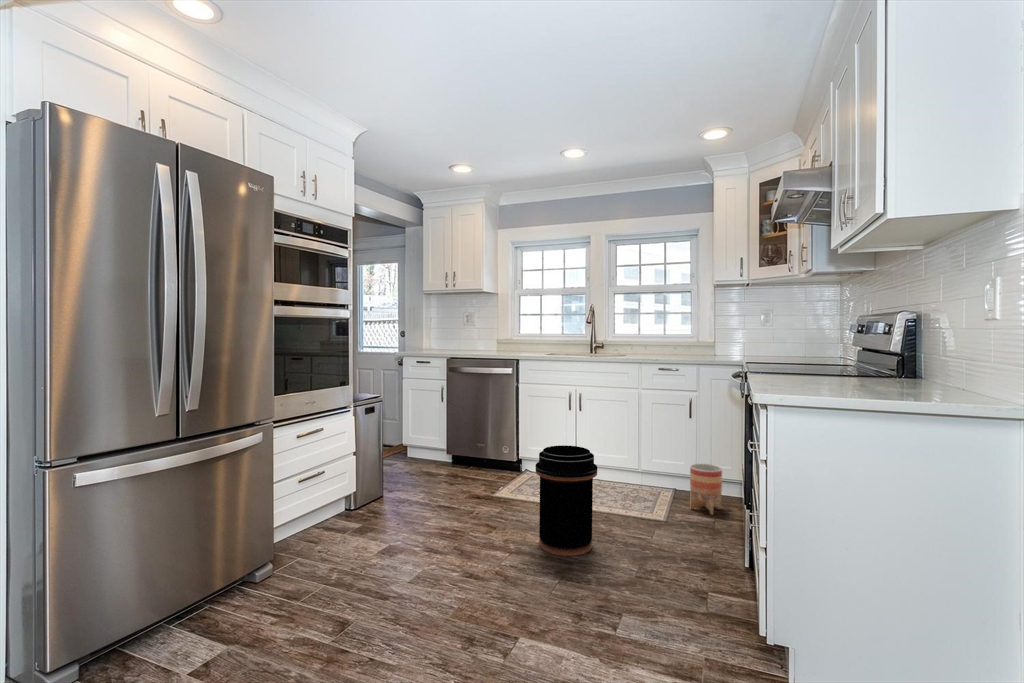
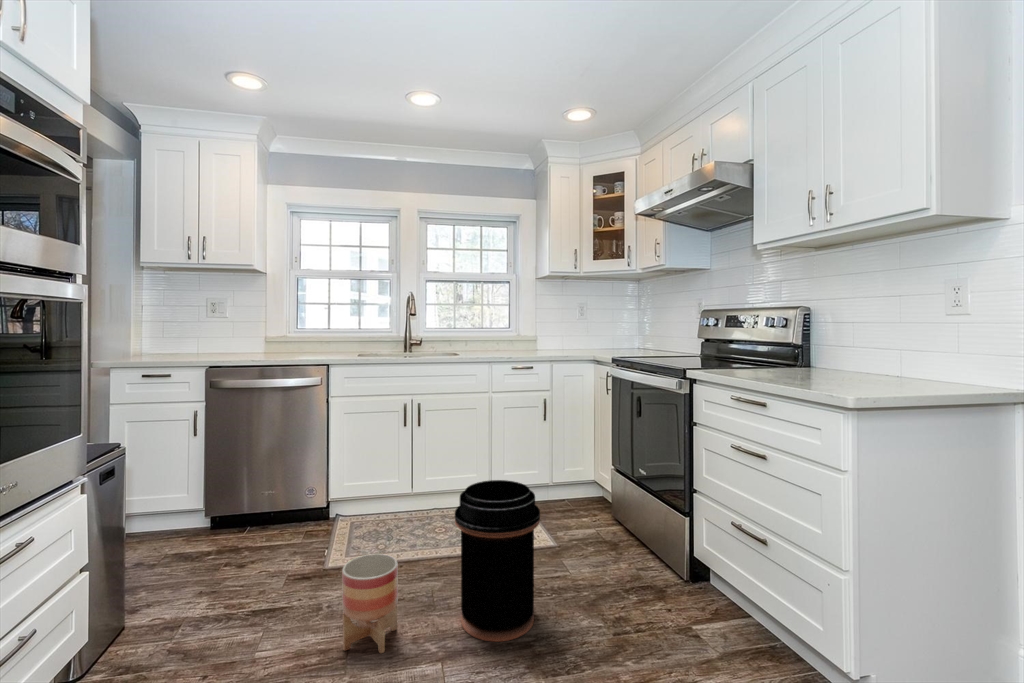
planter: present [690,464,722,514] -> present [342,554,398,653]

